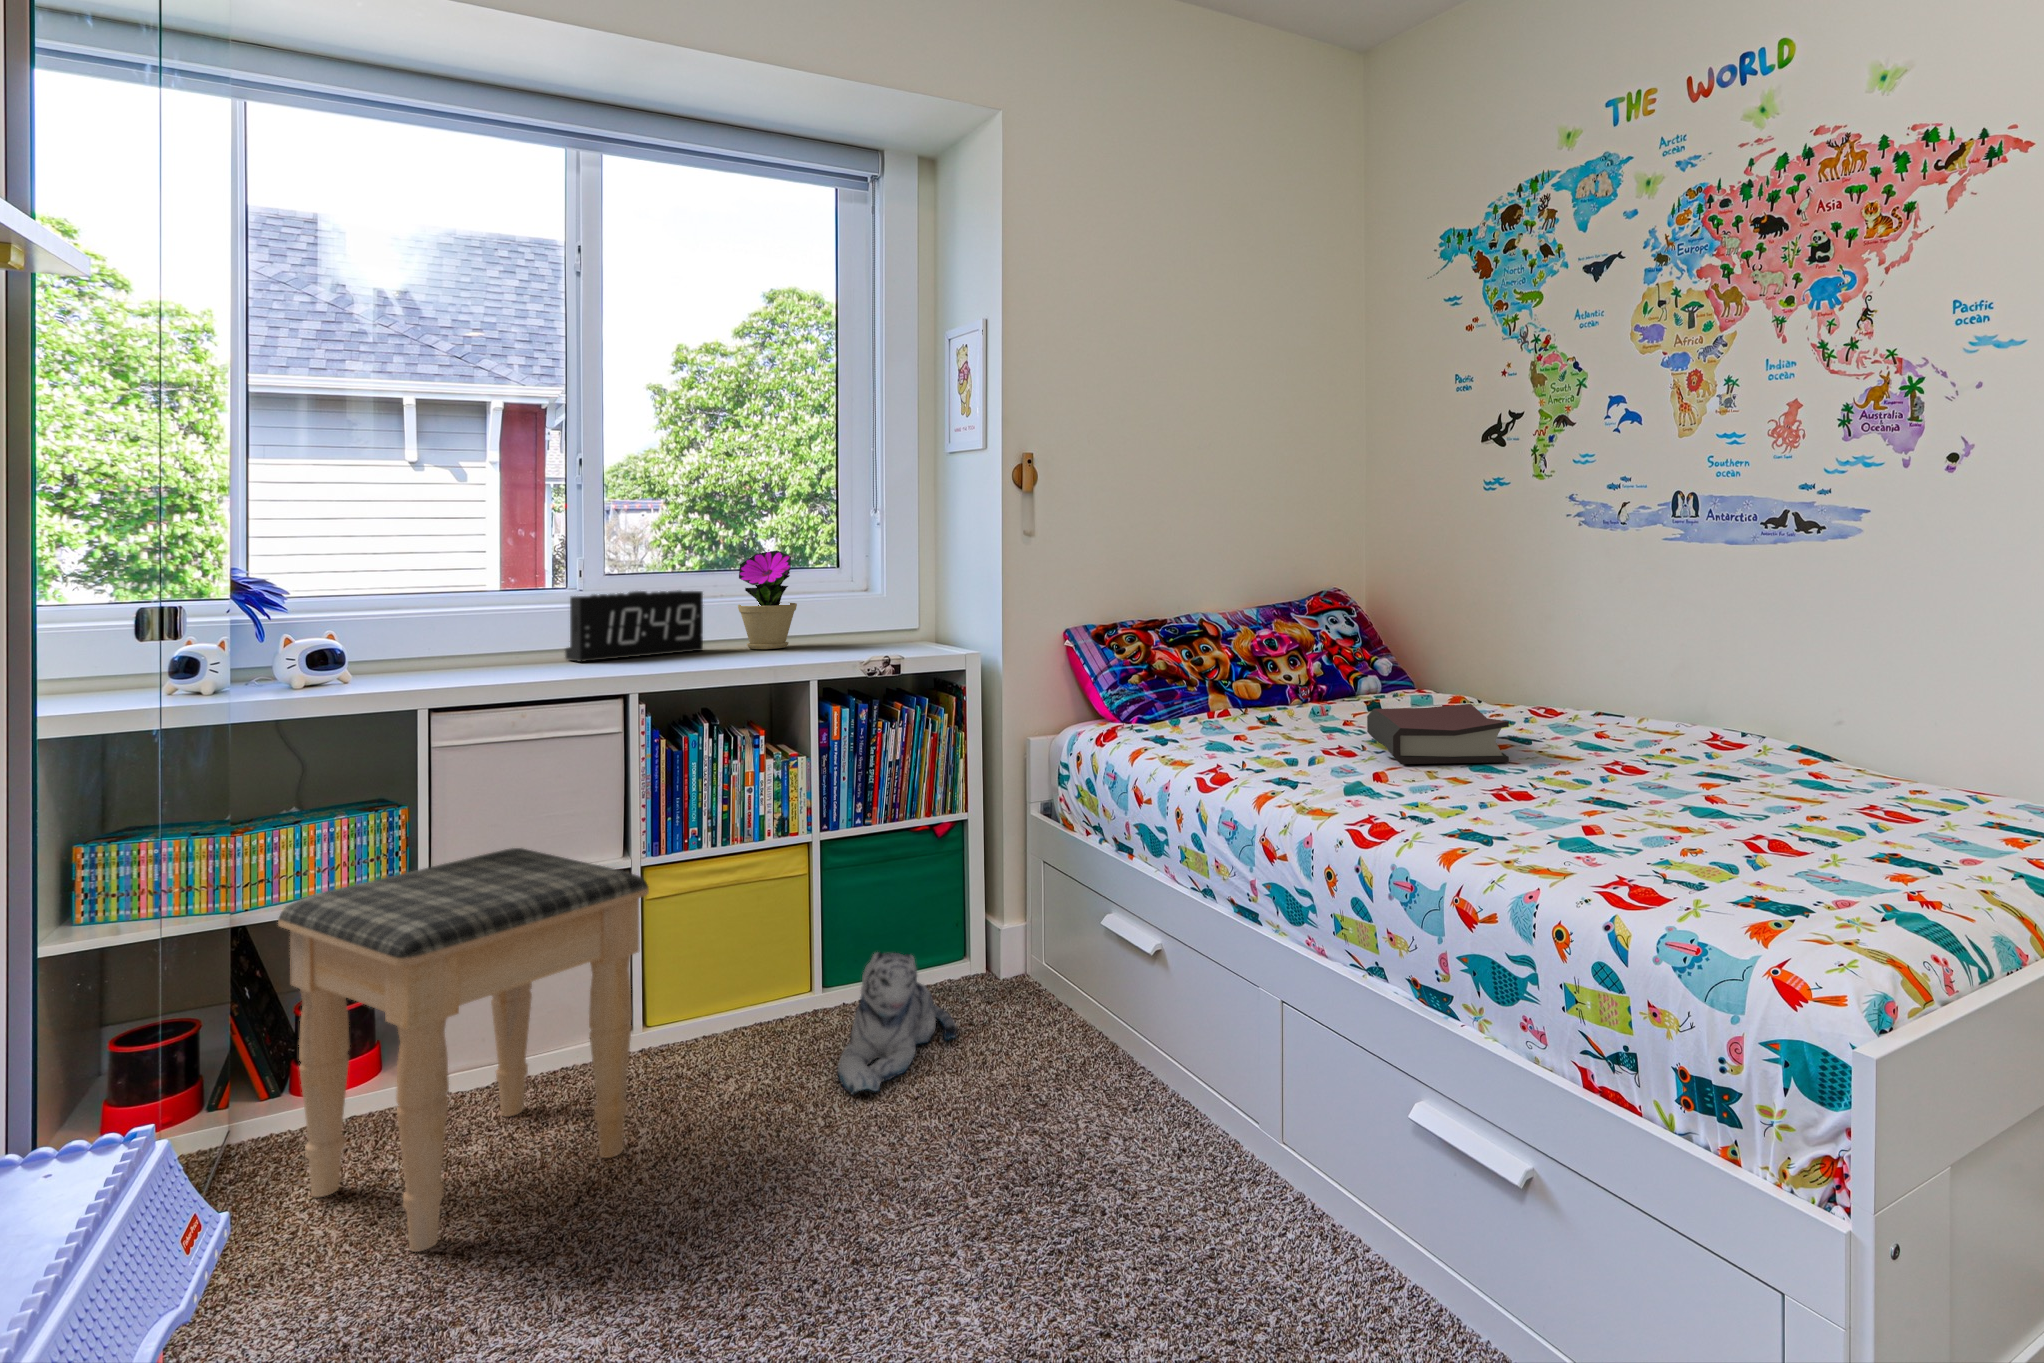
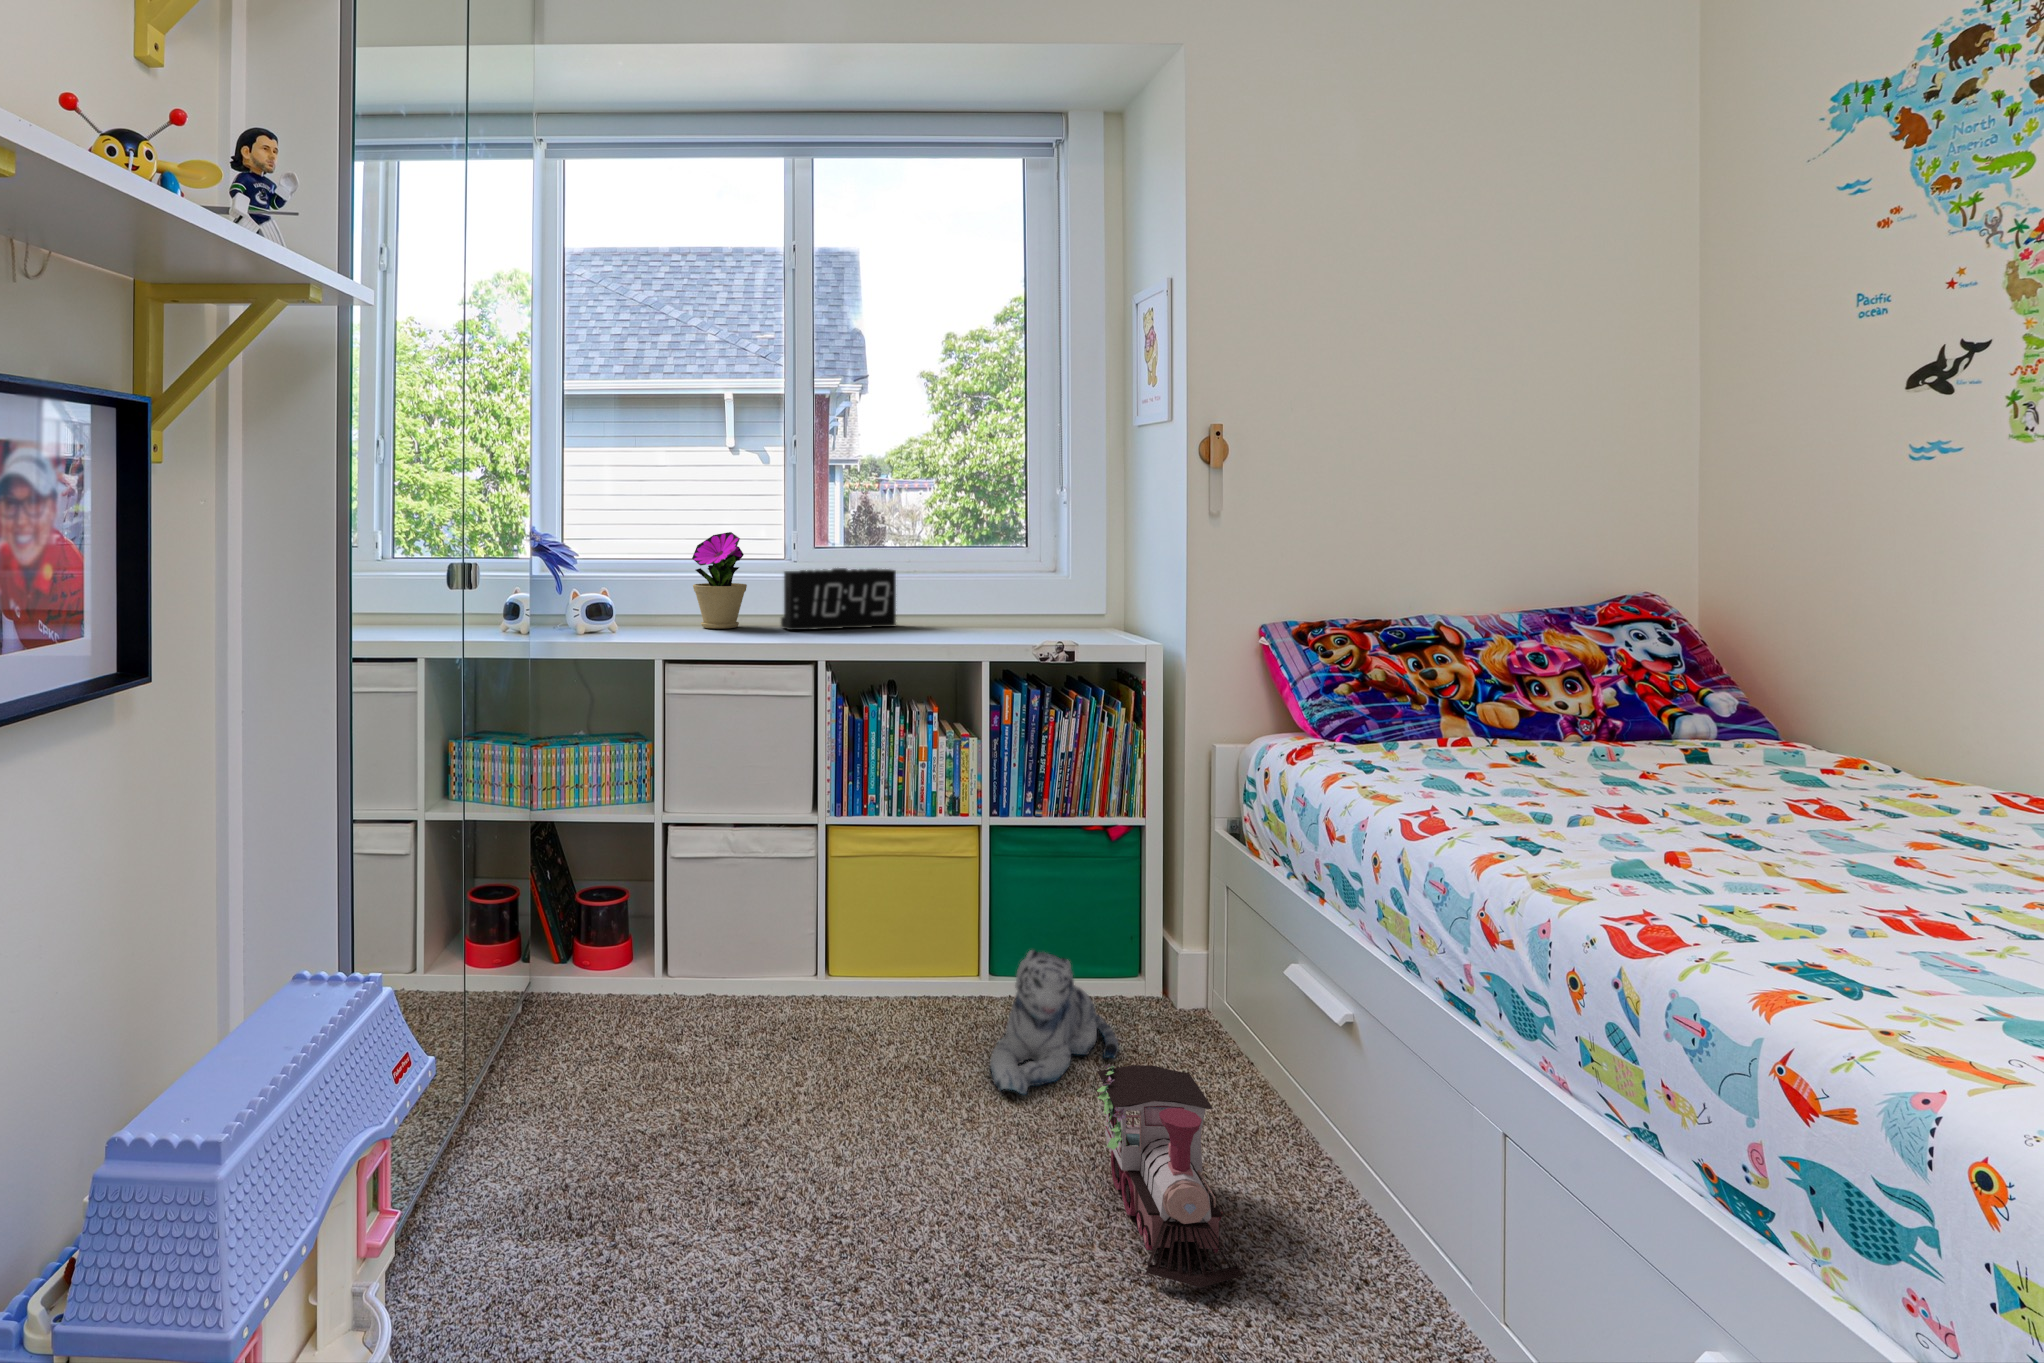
flower pot: present [738,550,797,649] -> present [692,532,747,628]
hardback book: present [1367,704,1509,764] -> none [1675,761,1930,868]
footstool: present [278,848,649,1252] -> none [550,792,814,1130]
toy train: none [957,1026,1096,1204] -> present [1097,1064,1243,1287]

